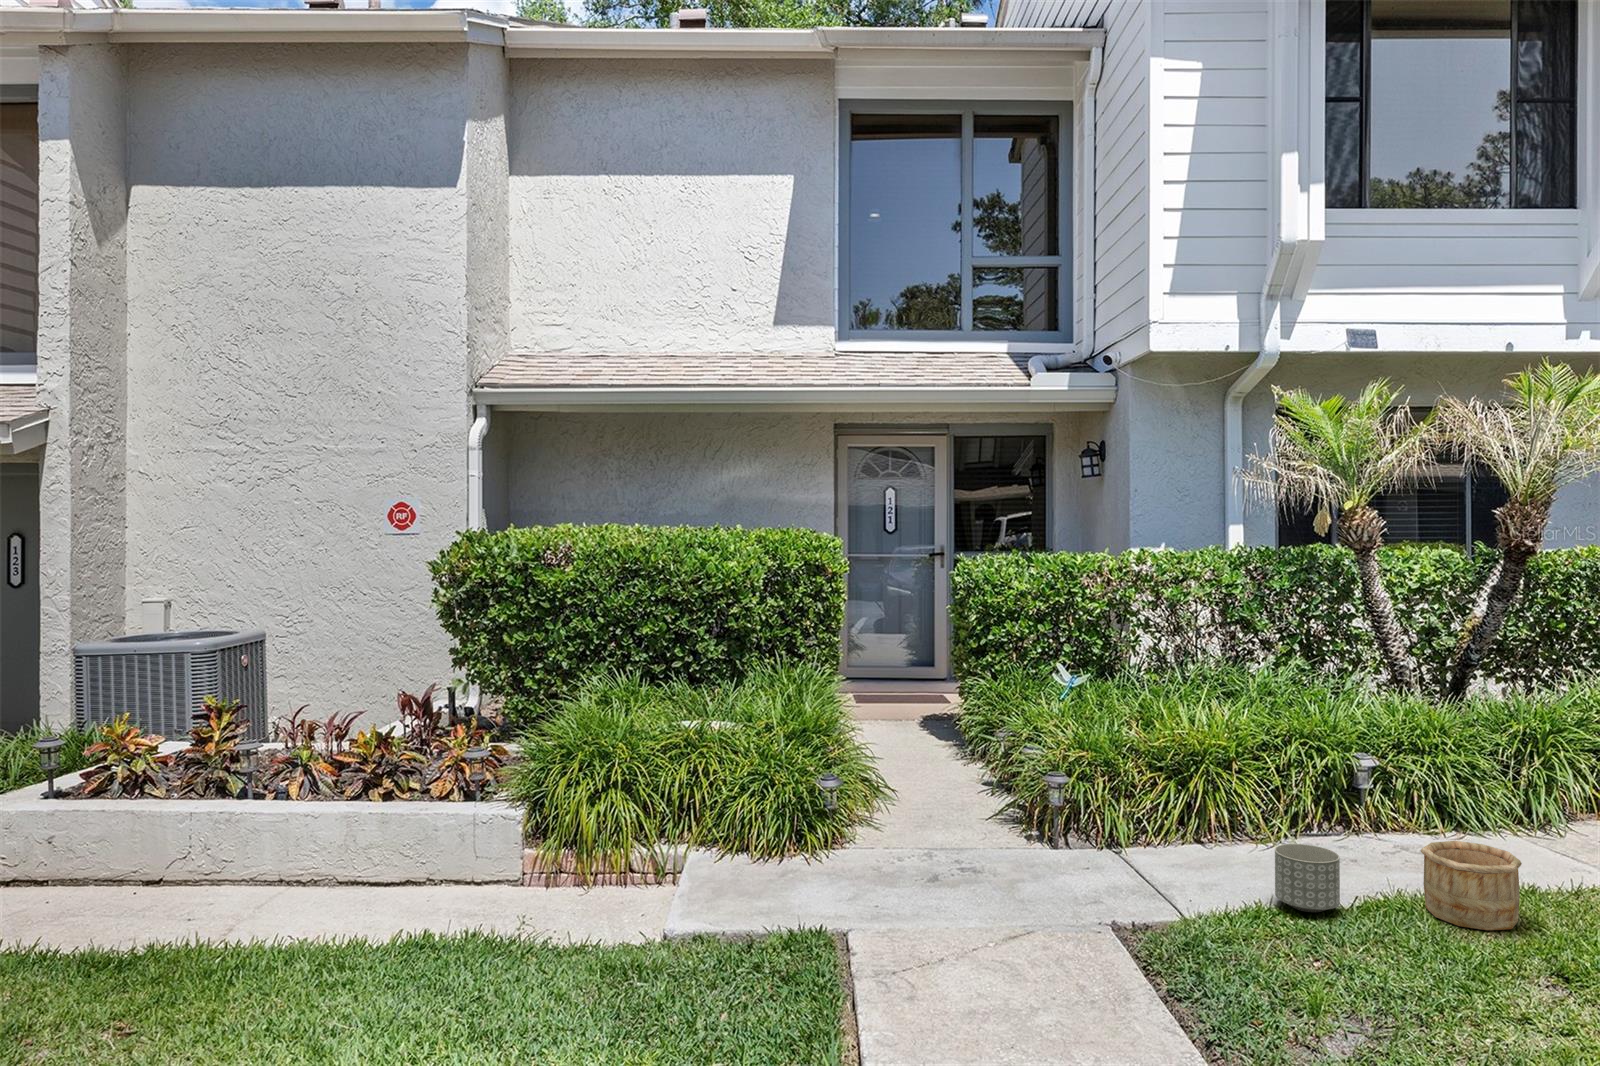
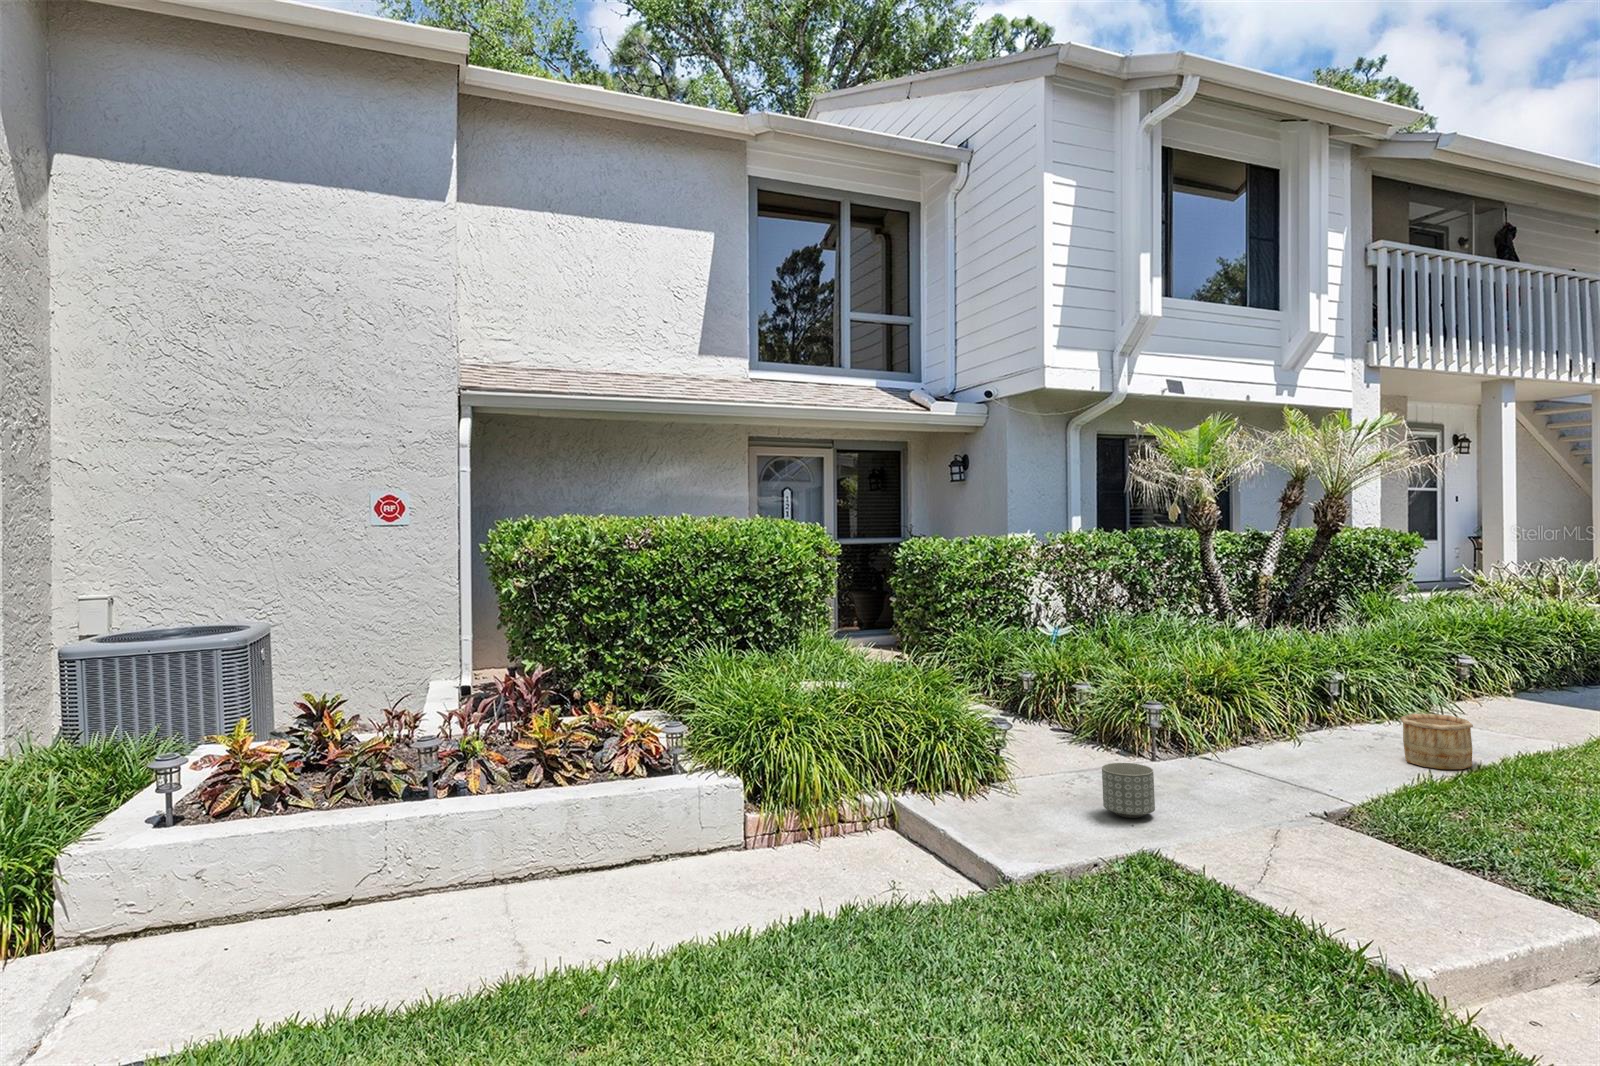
planter: present [1275,844,1340,912] -> present [1102,763,1155,818]

